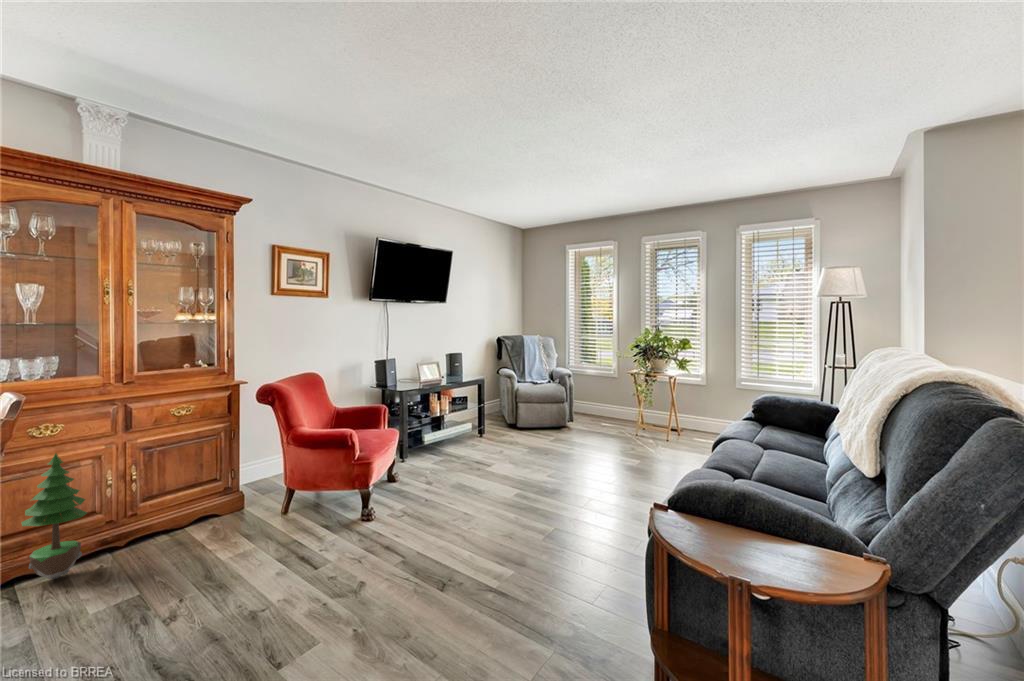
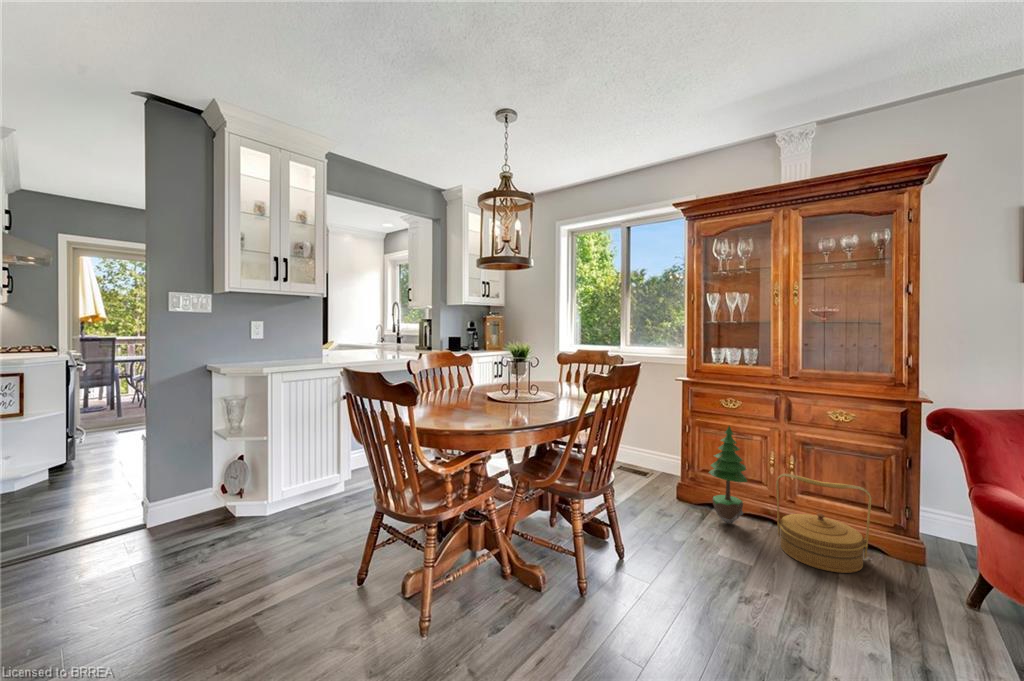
woven basket: none [132,468,222,563] -> present [776,474,871,573]

